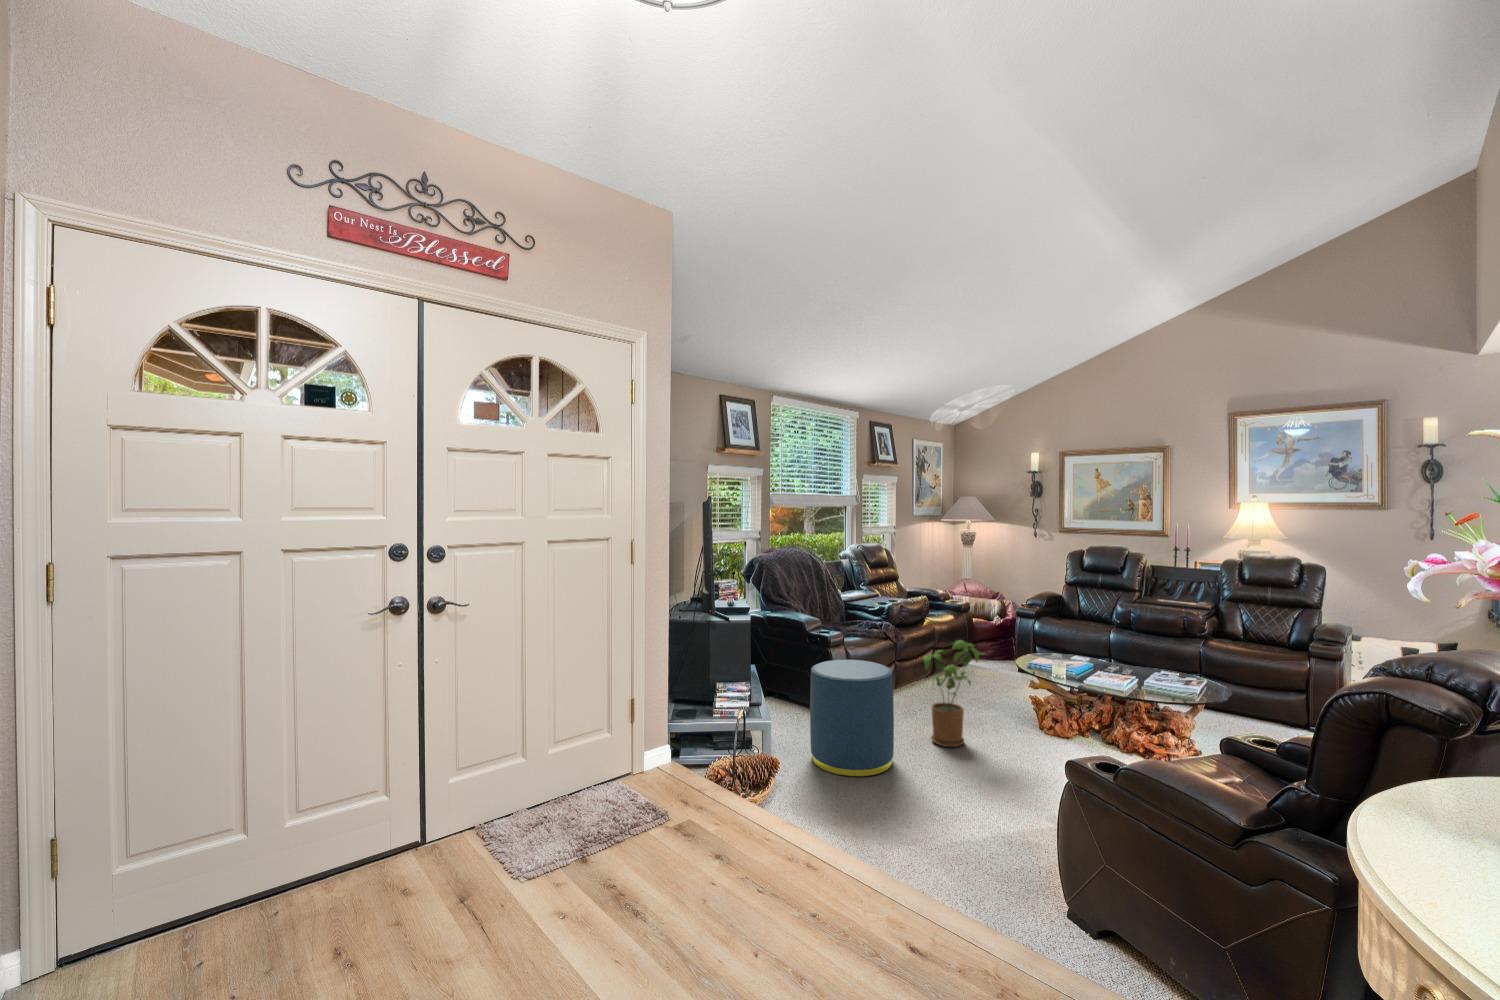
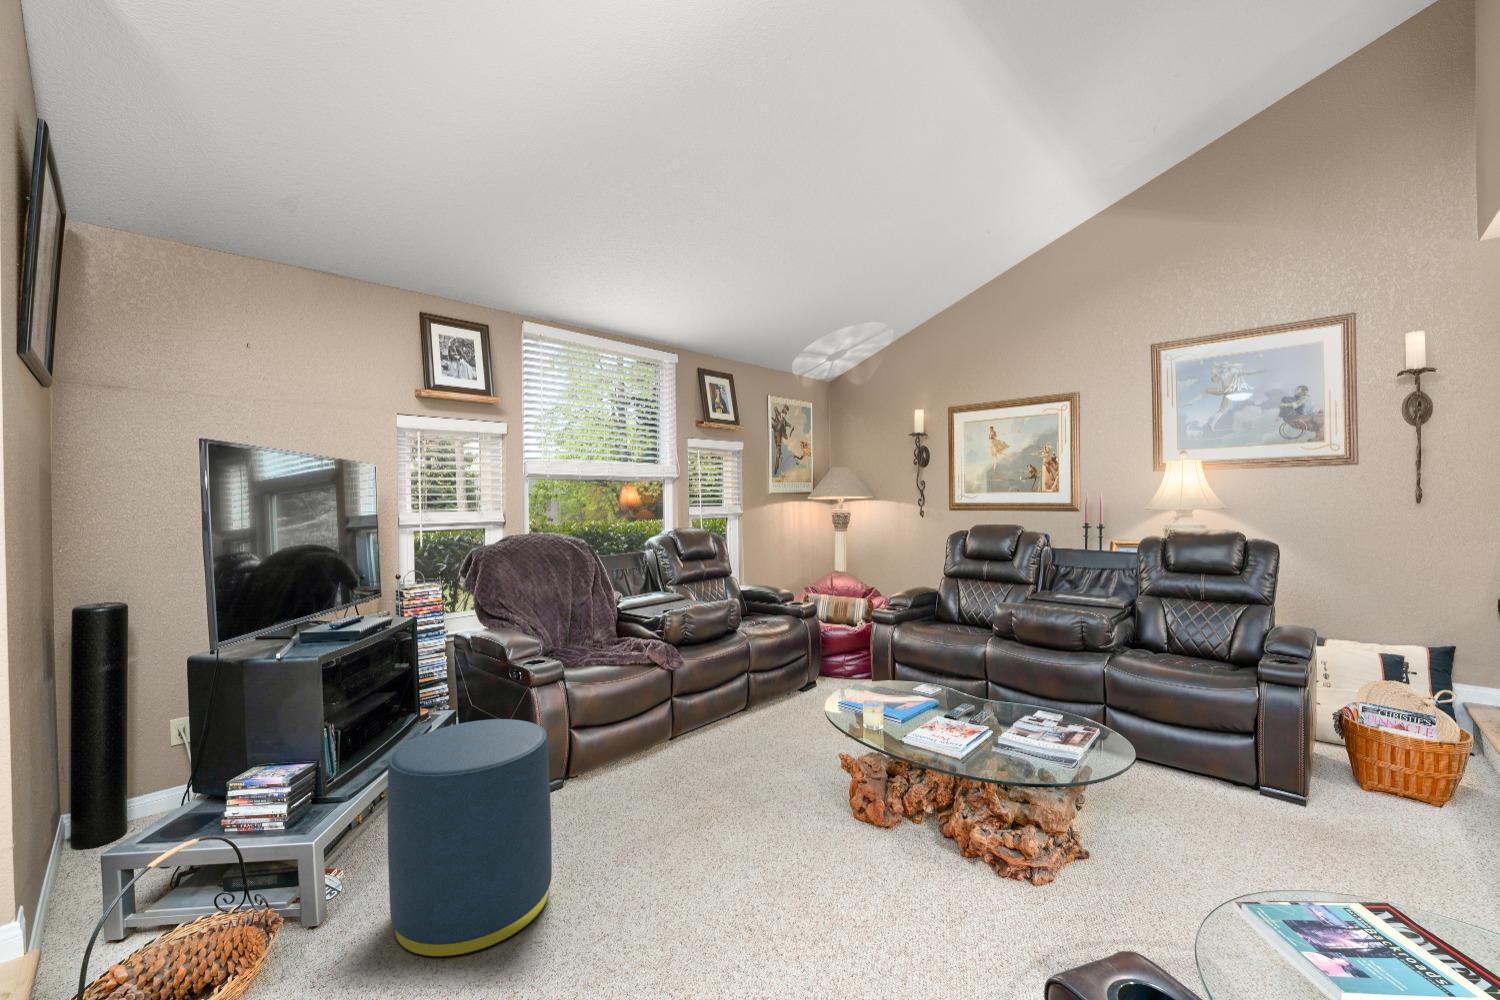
house plant: present [924,640,983,747] -> none [644,678,743,861]

